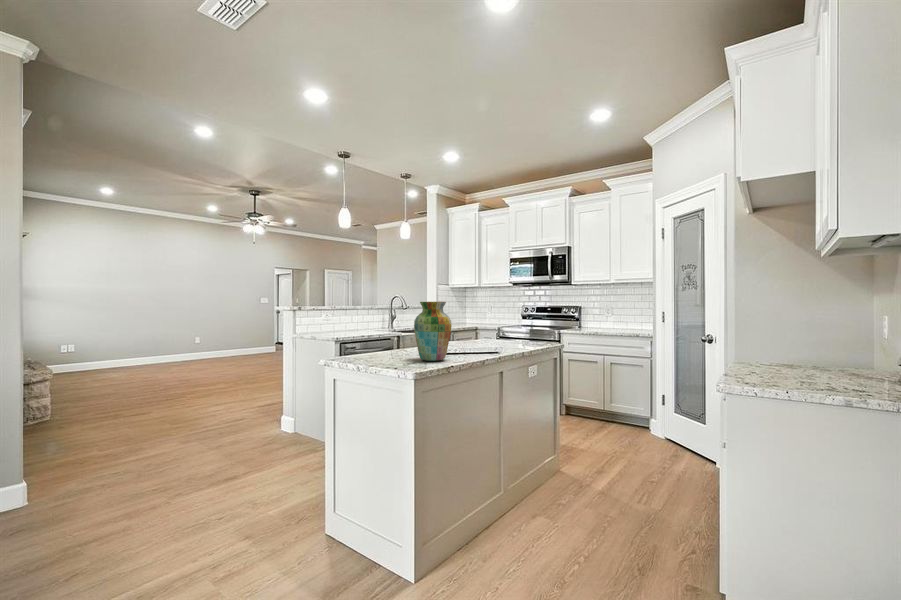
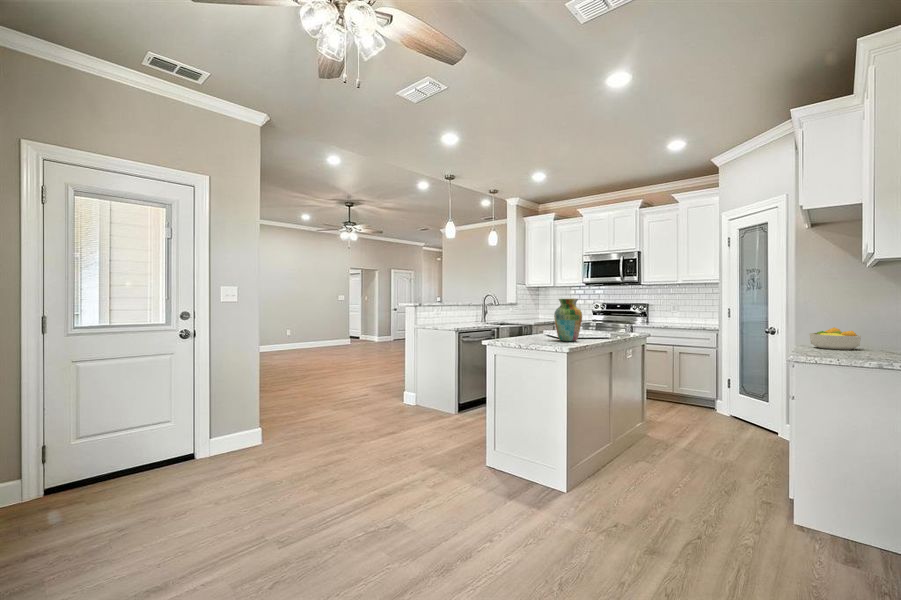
fruit bowl: none [749,339,814,371] -> present [810,327,861,350]

